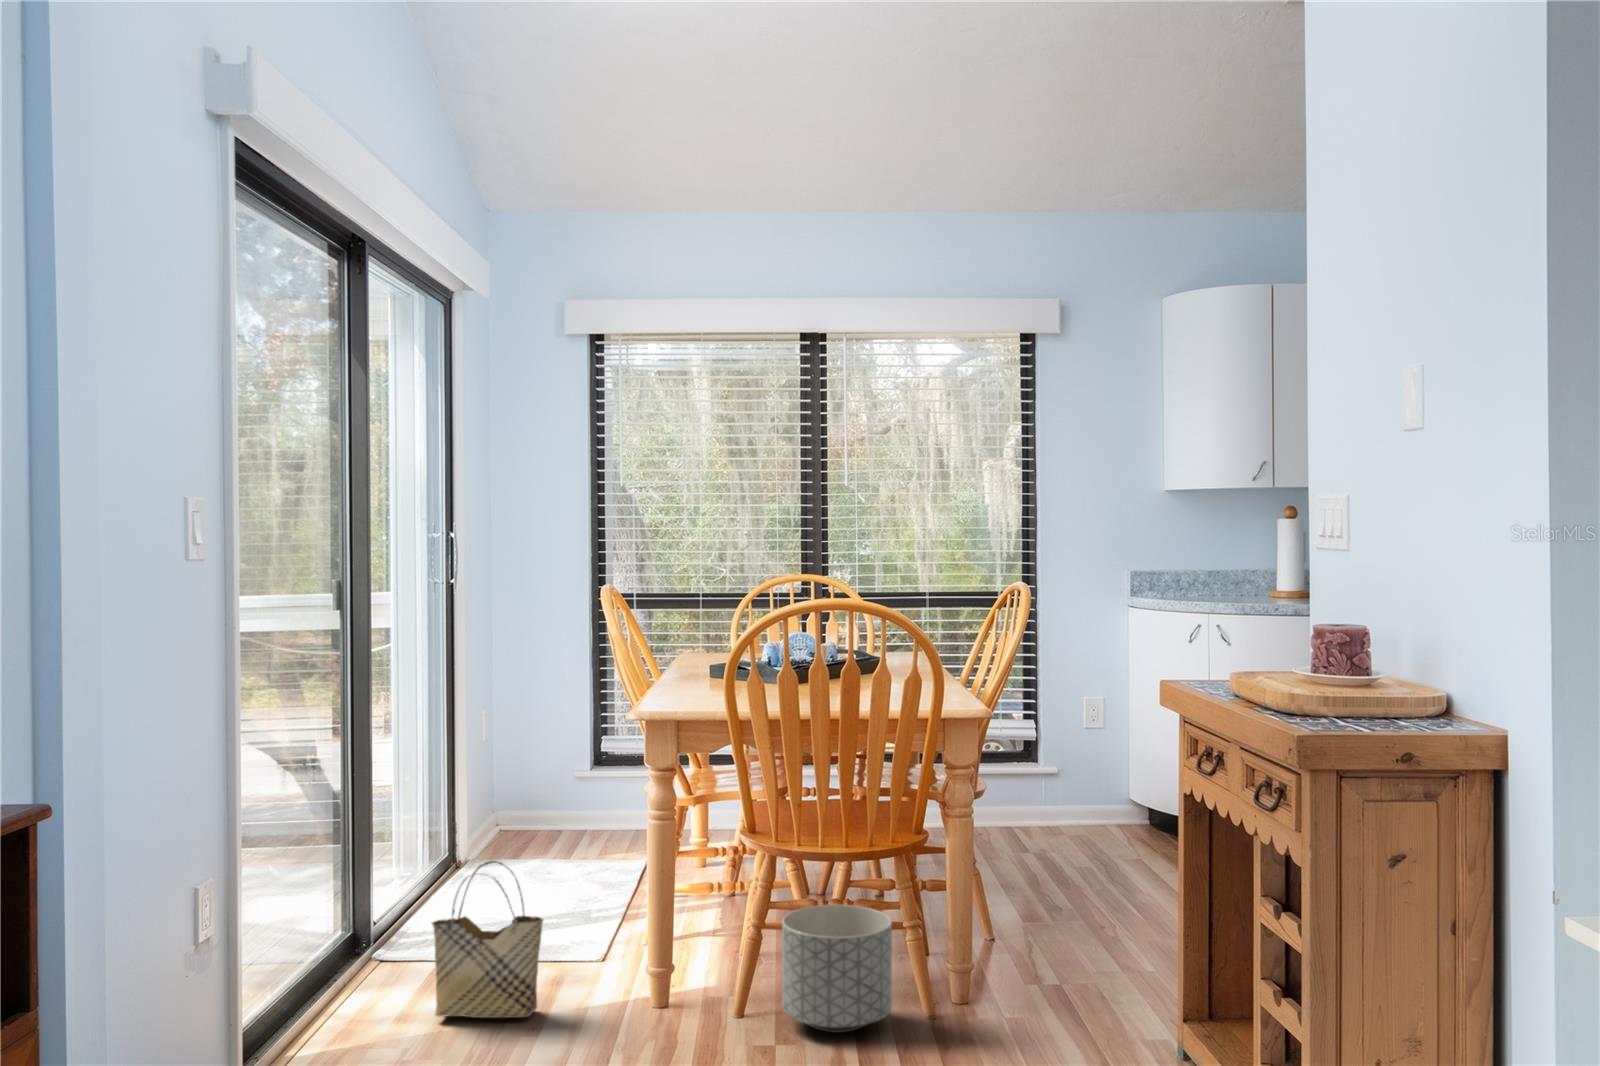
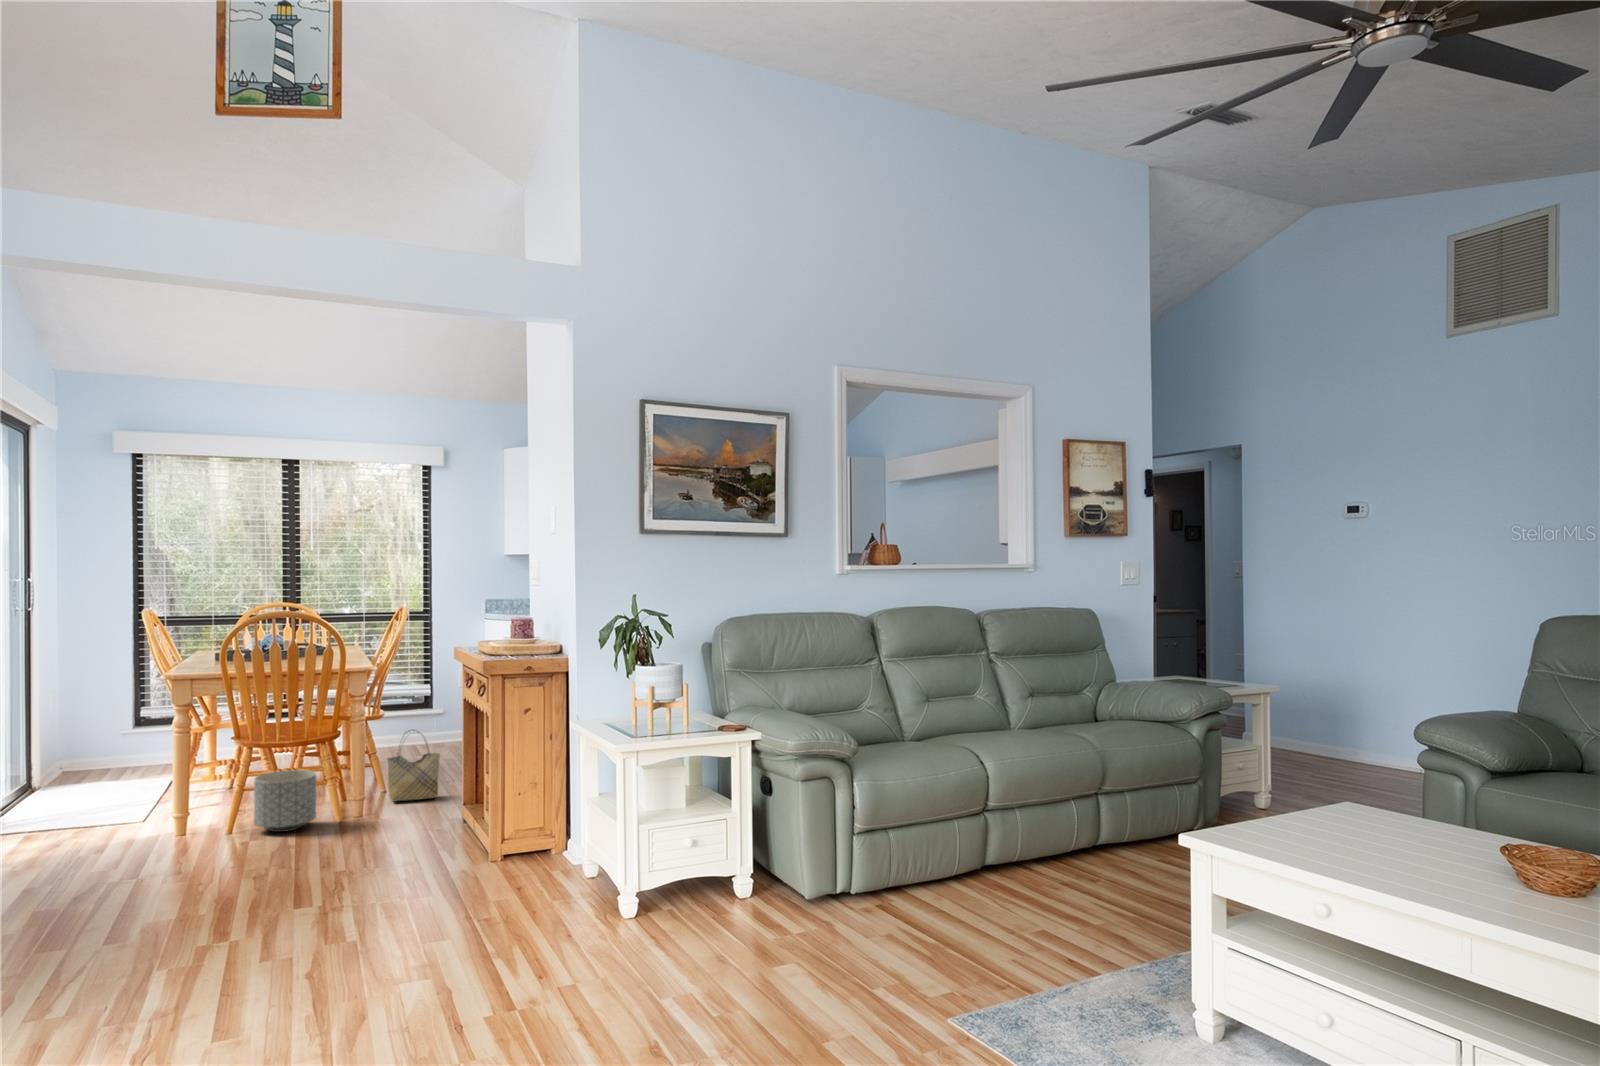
woven basket: present [432,861,543,1018] -> present [387,730,440,801]

